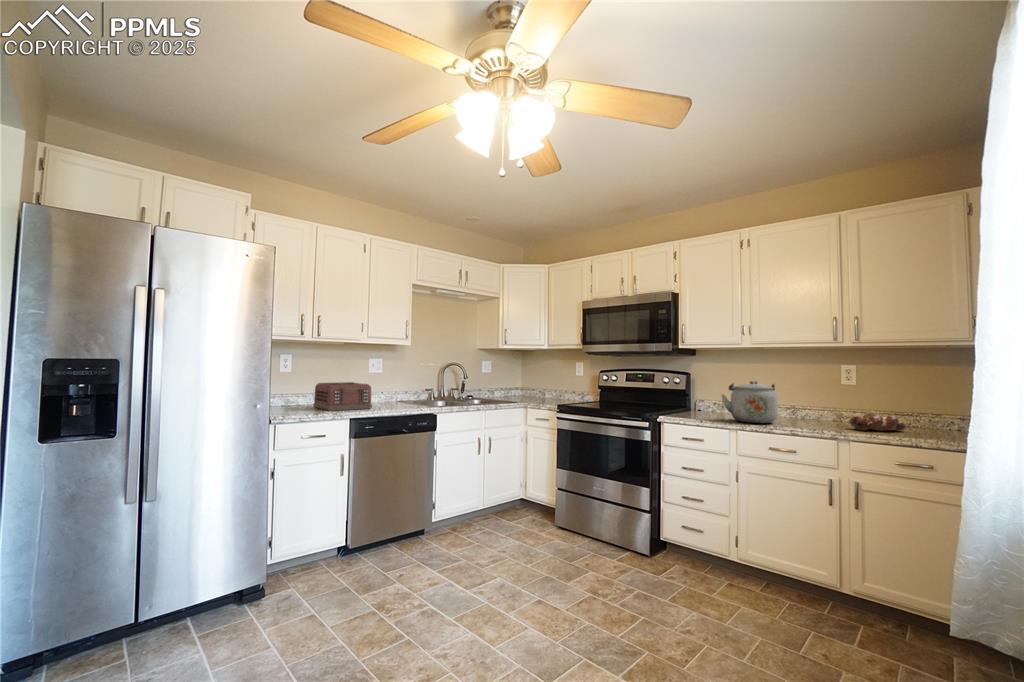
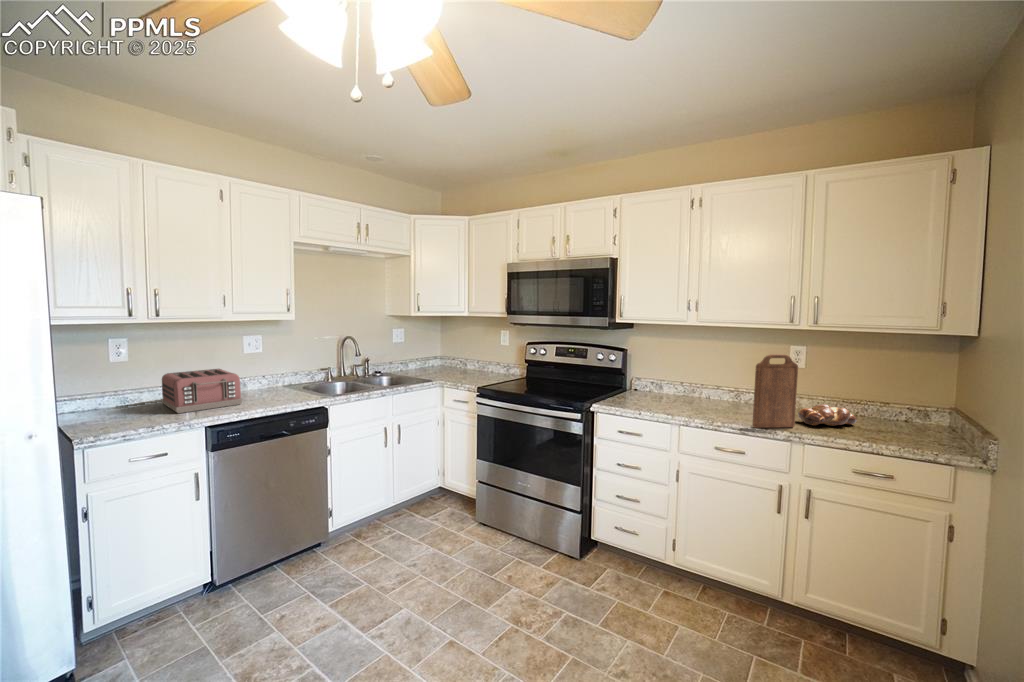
cutting board: none [802,365,844,431] -> present [752,354,798,428]
kettle: present [721,381,778,423] -> none [662,366,724,416]

